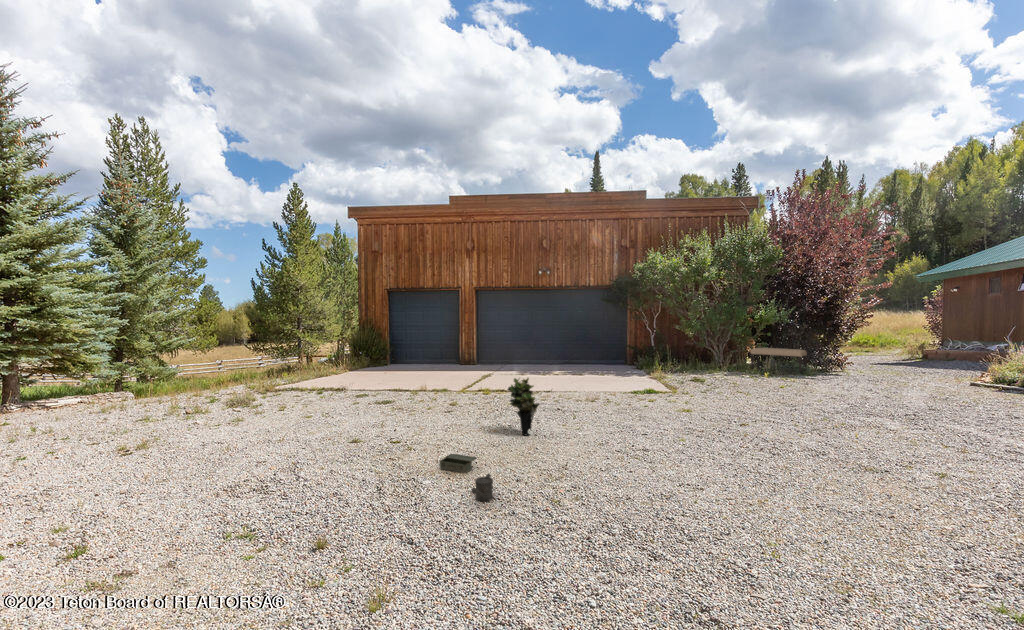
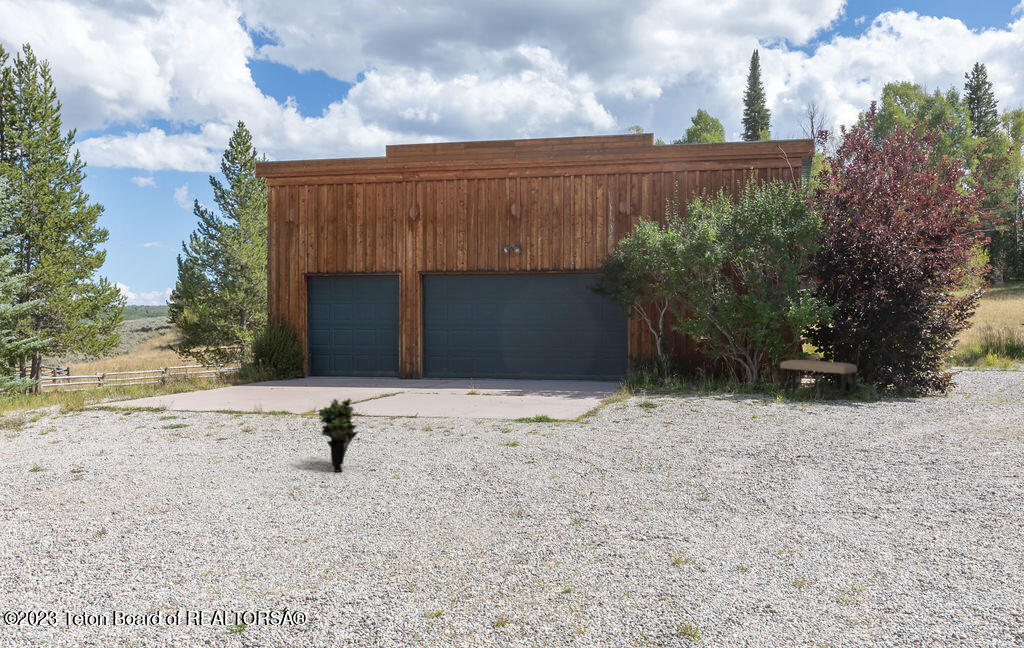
toolbox: present [439,454,477,473] -> none [179,490,225,514]
watering can: present [472,474,493,501] -> none [148,514,200,546]

